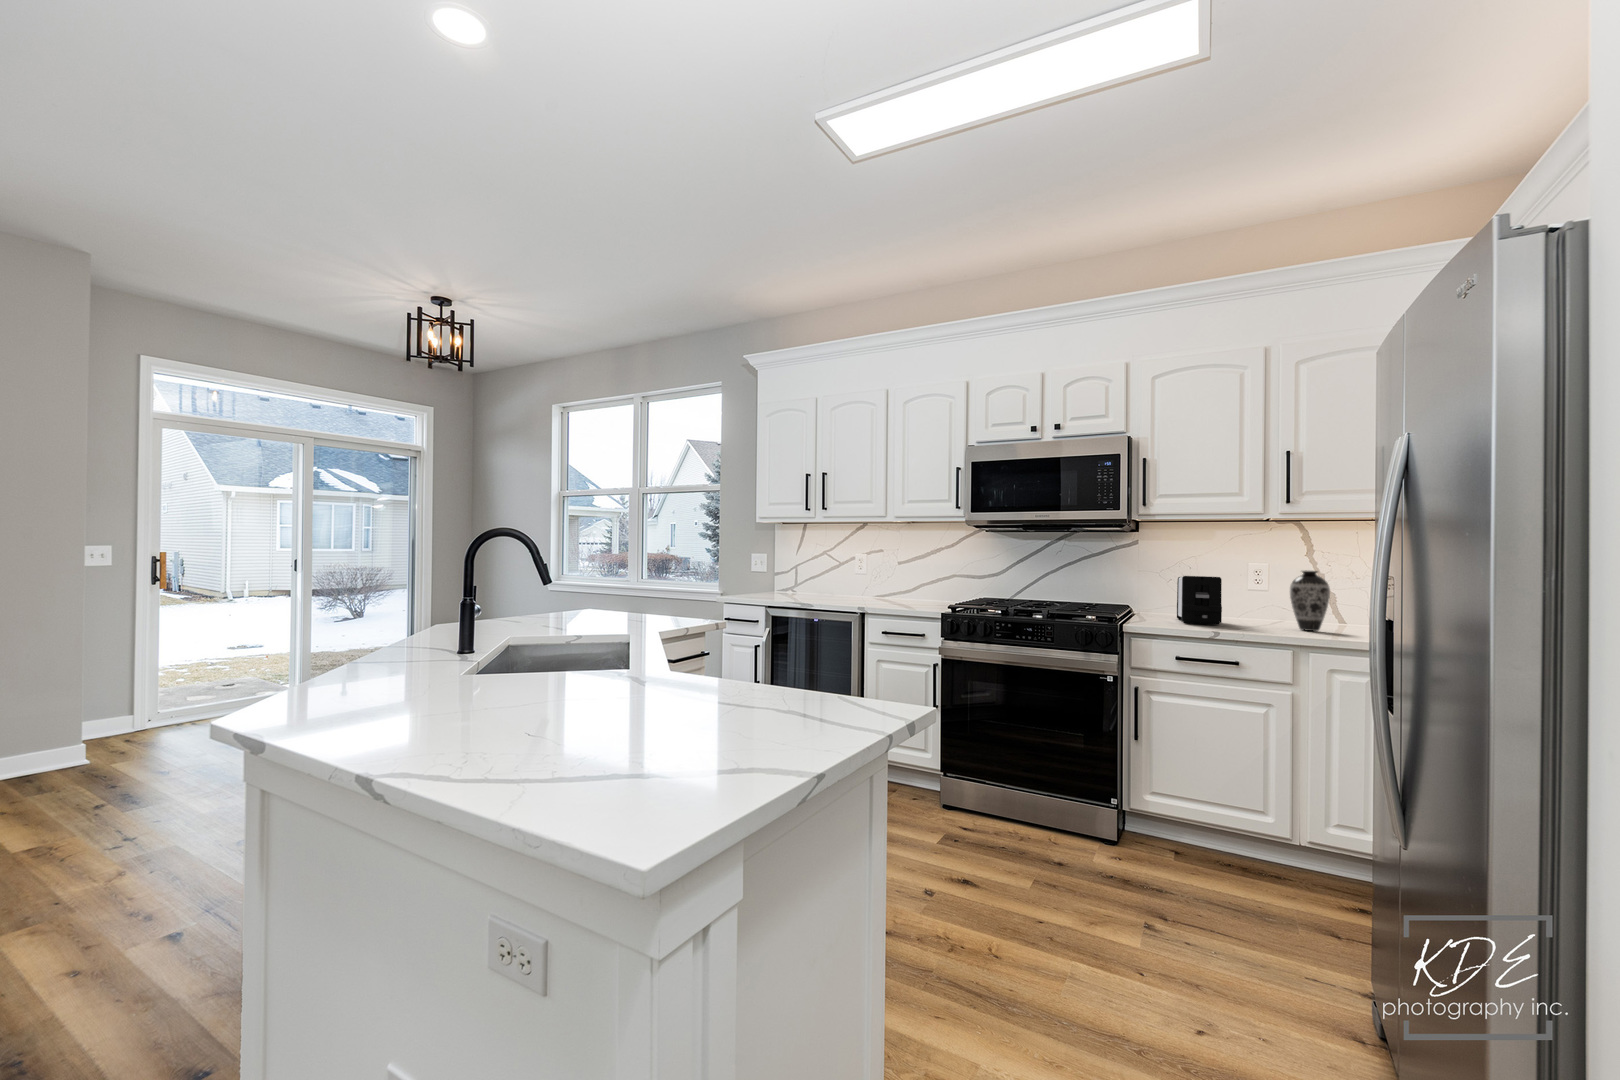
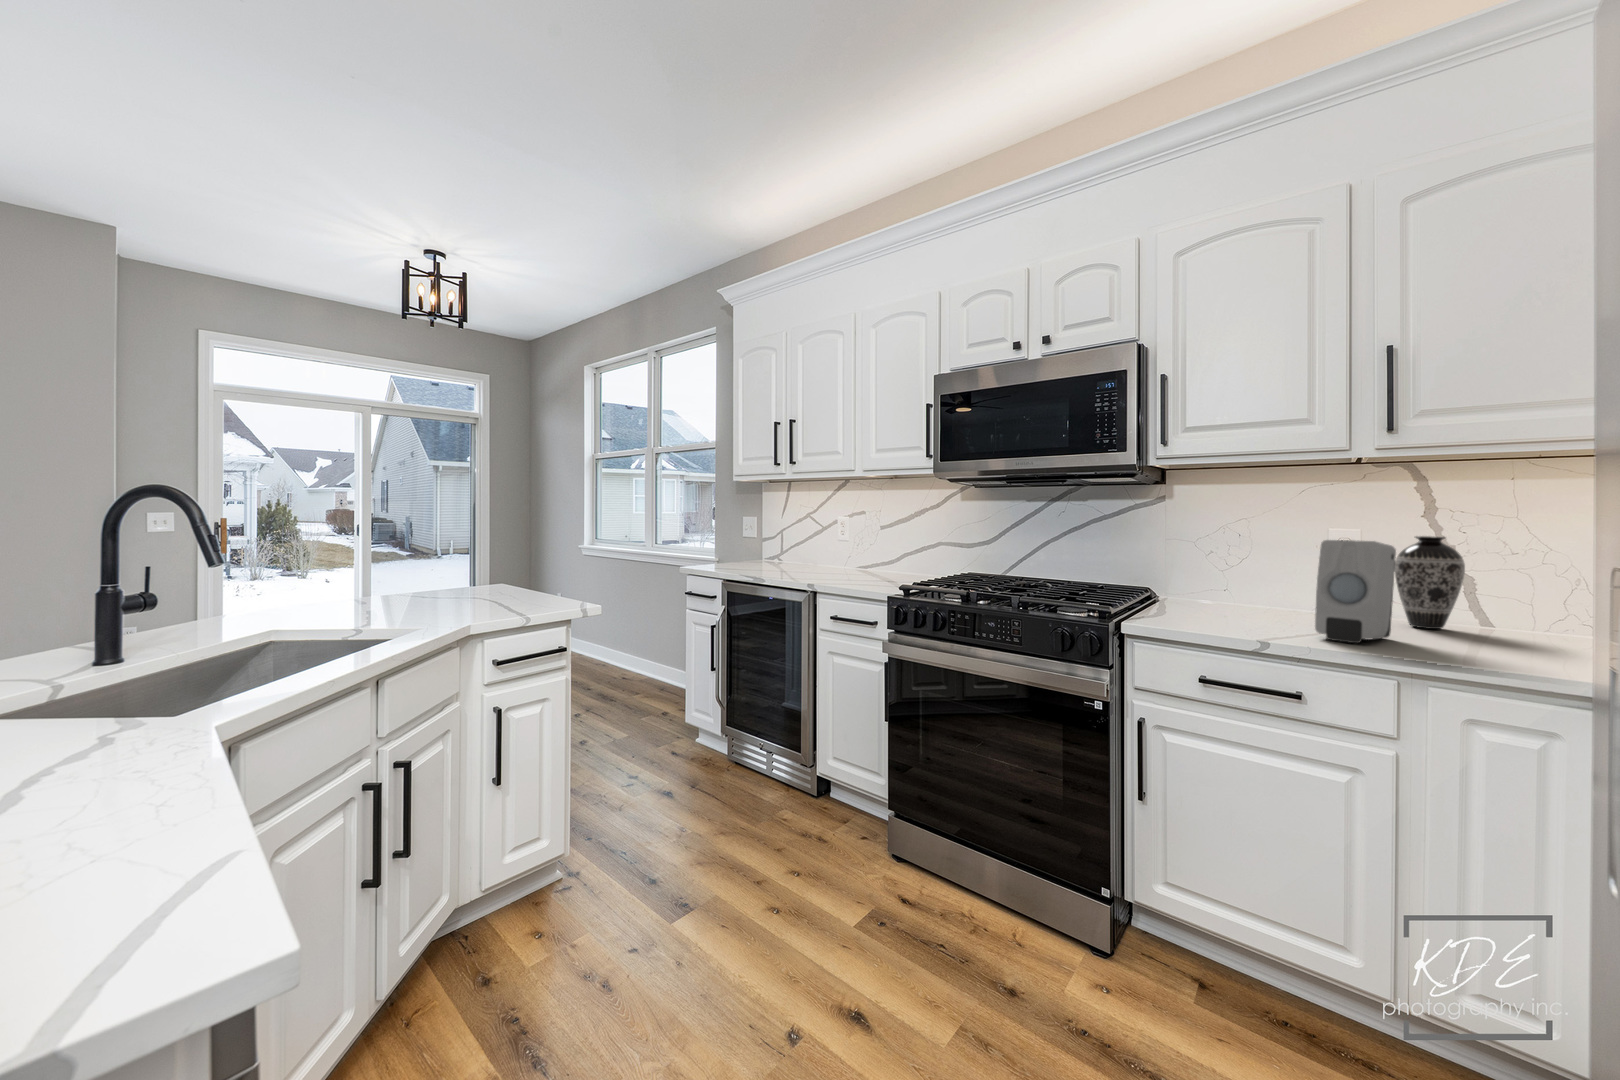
soap dispenser: none [1249,568,1292,634] -> present [1315,540,1396,643]
toaster: present [1177,576,1222,625] -> none [1219,544,1281,617]

